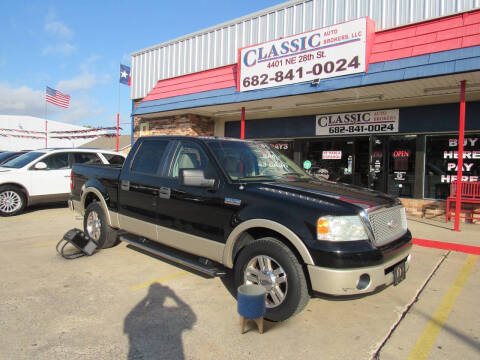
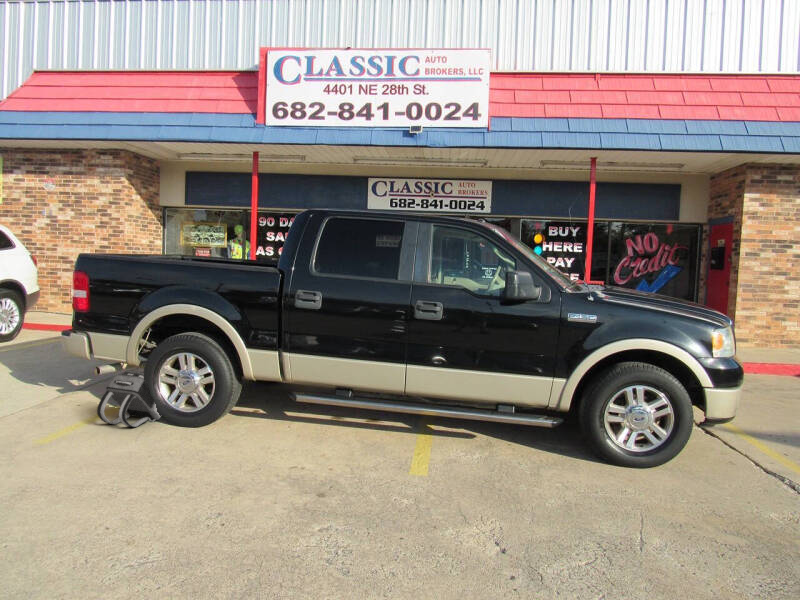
planter: present [237,284,266,334] -> none [531,419,572,478]

